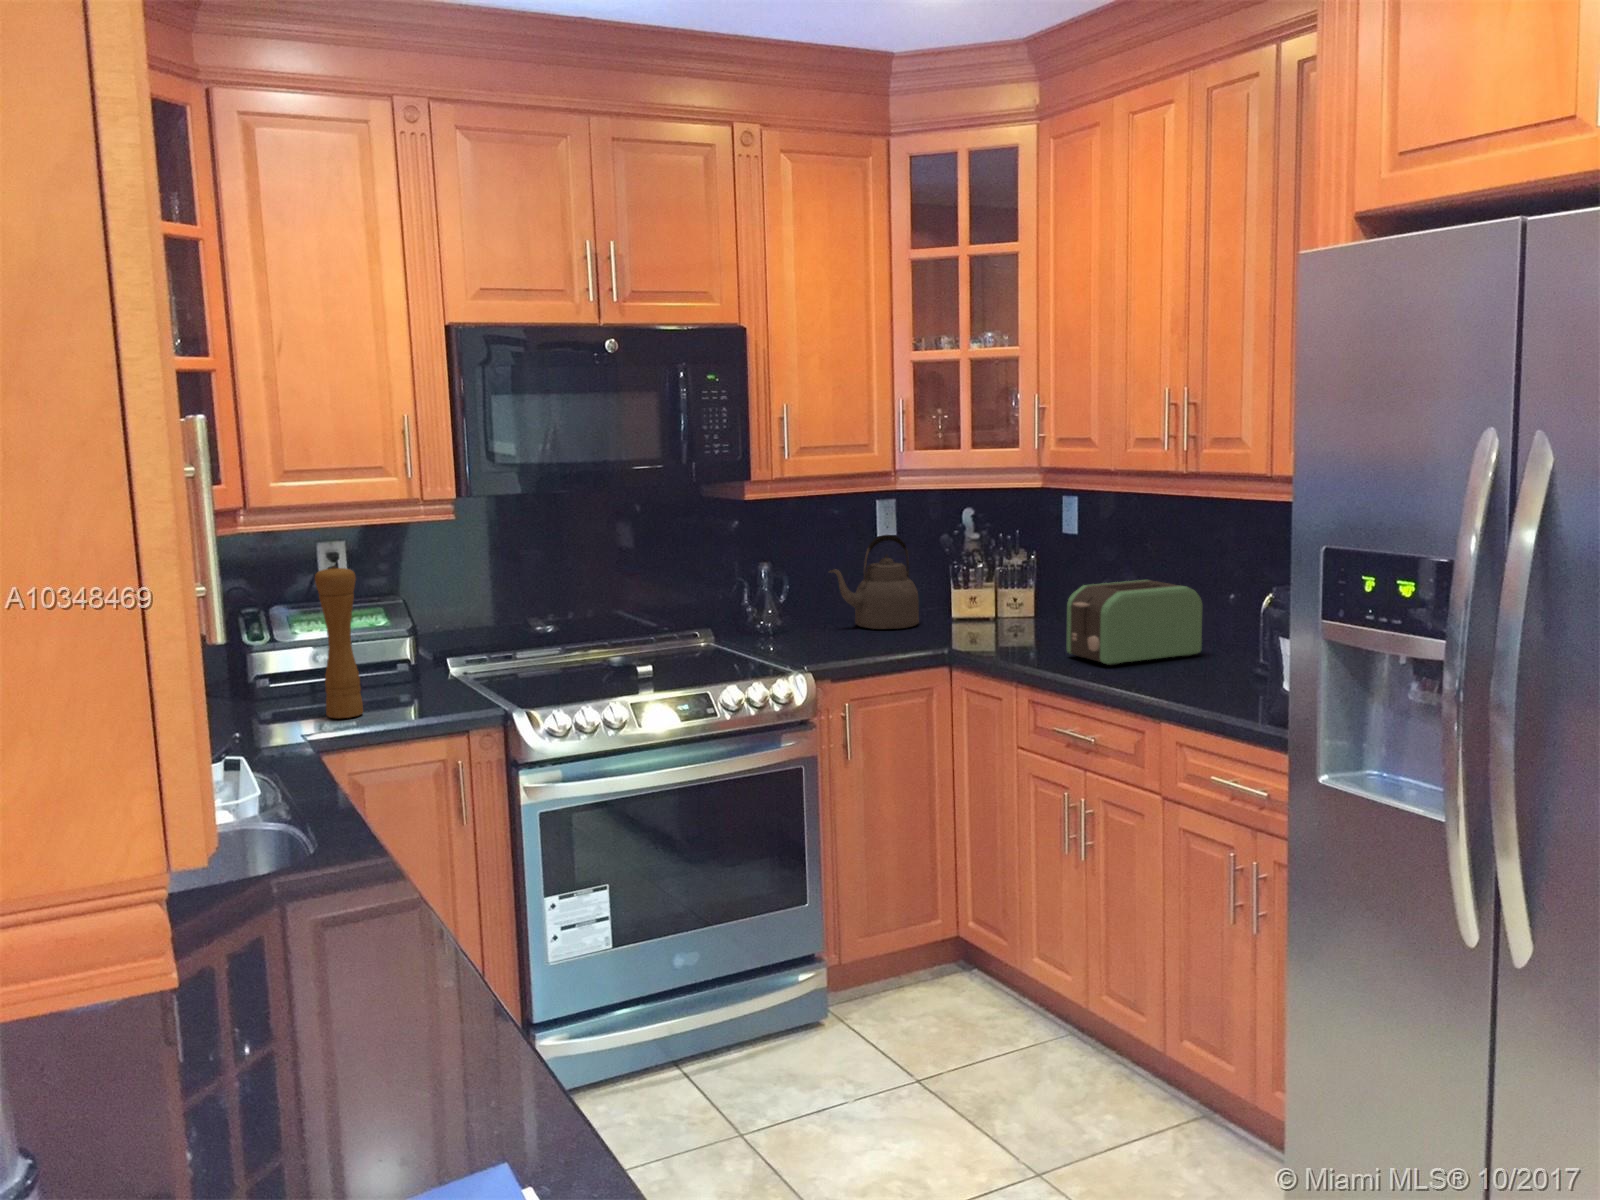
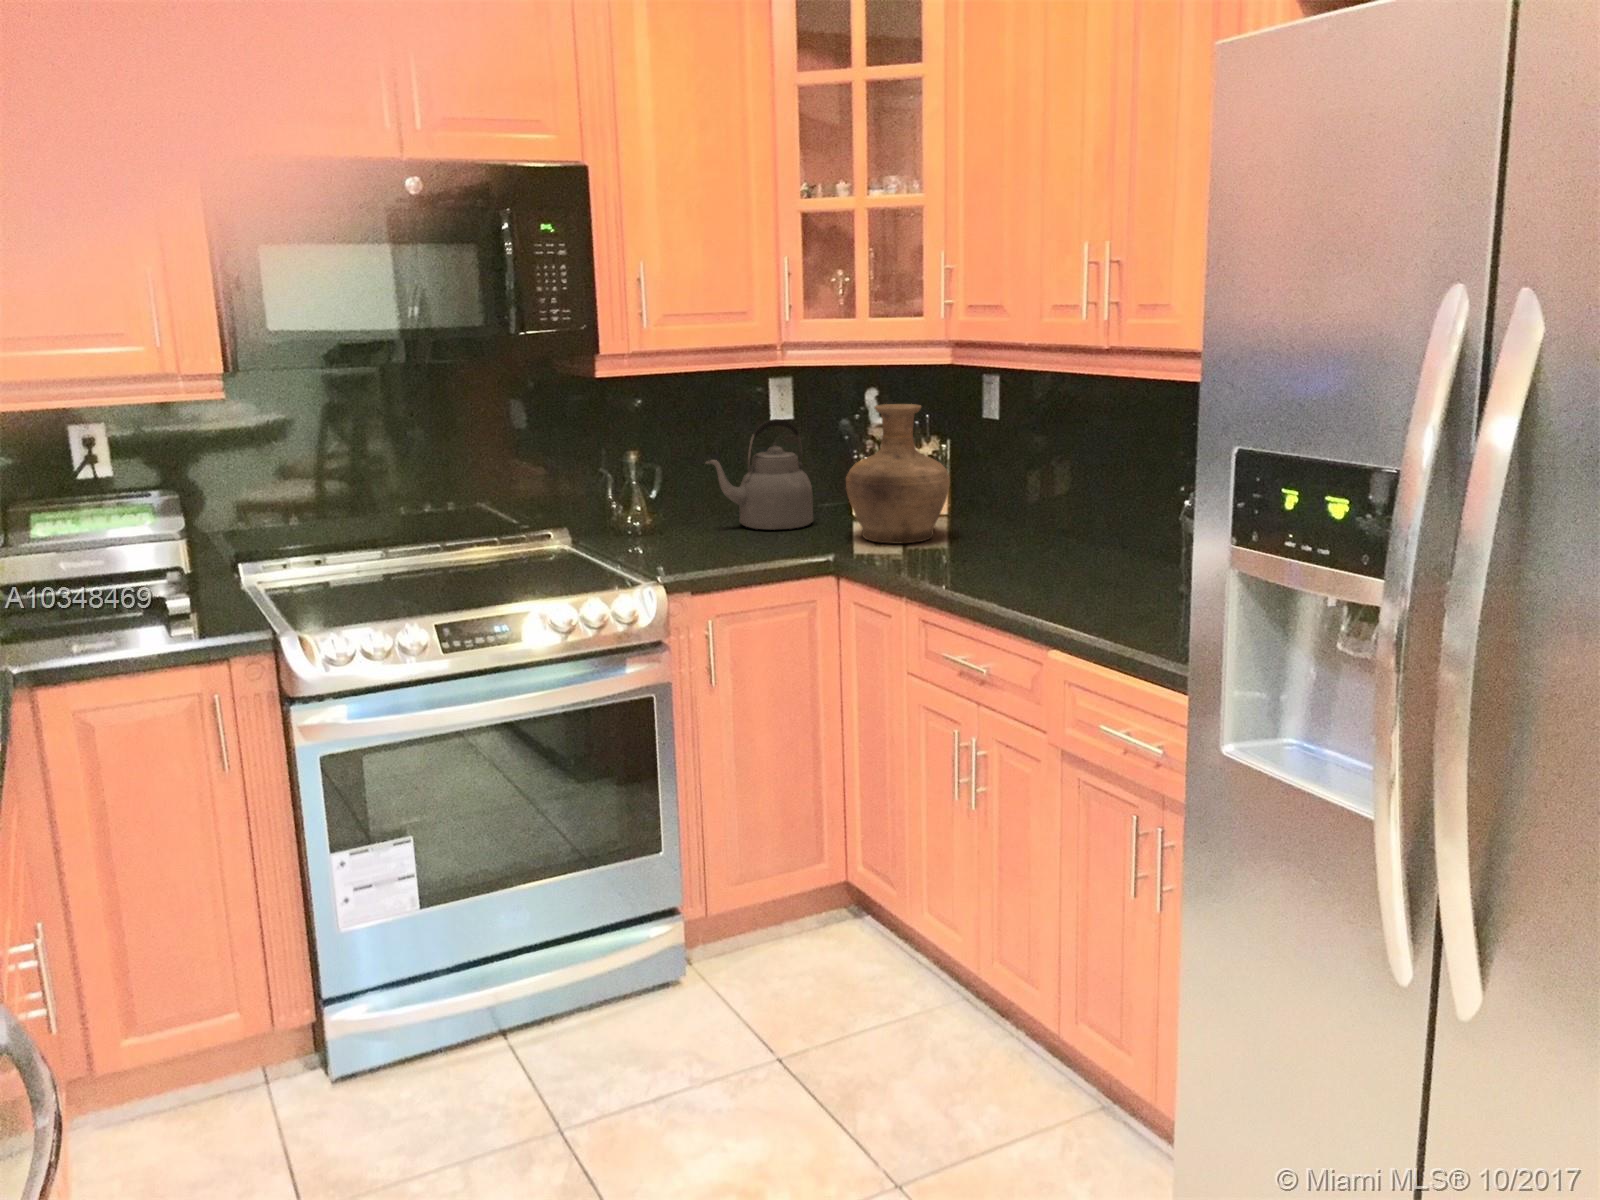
vase: none [953,521,1042,639] -> present [846,404,950,544]
pepper mill: present [315,566,363,718] -> none [25,459,100,644]
toaster: present [1066,580,1202,666] -> none [966,476,1127,580]

